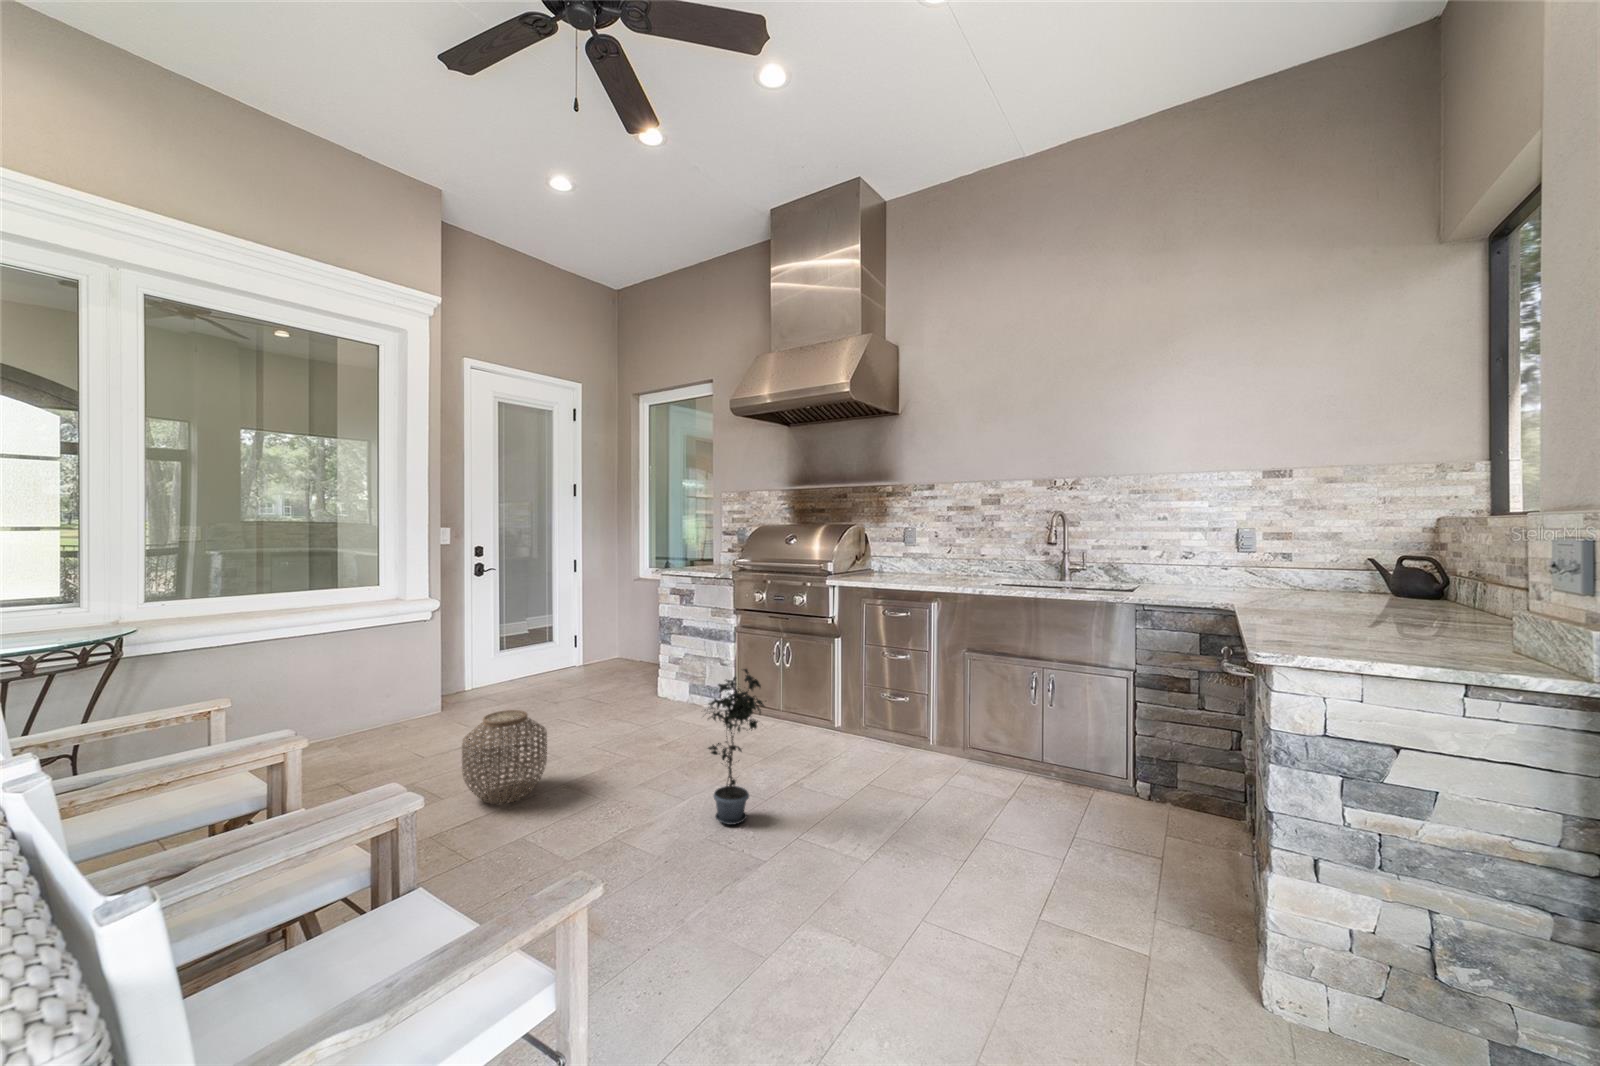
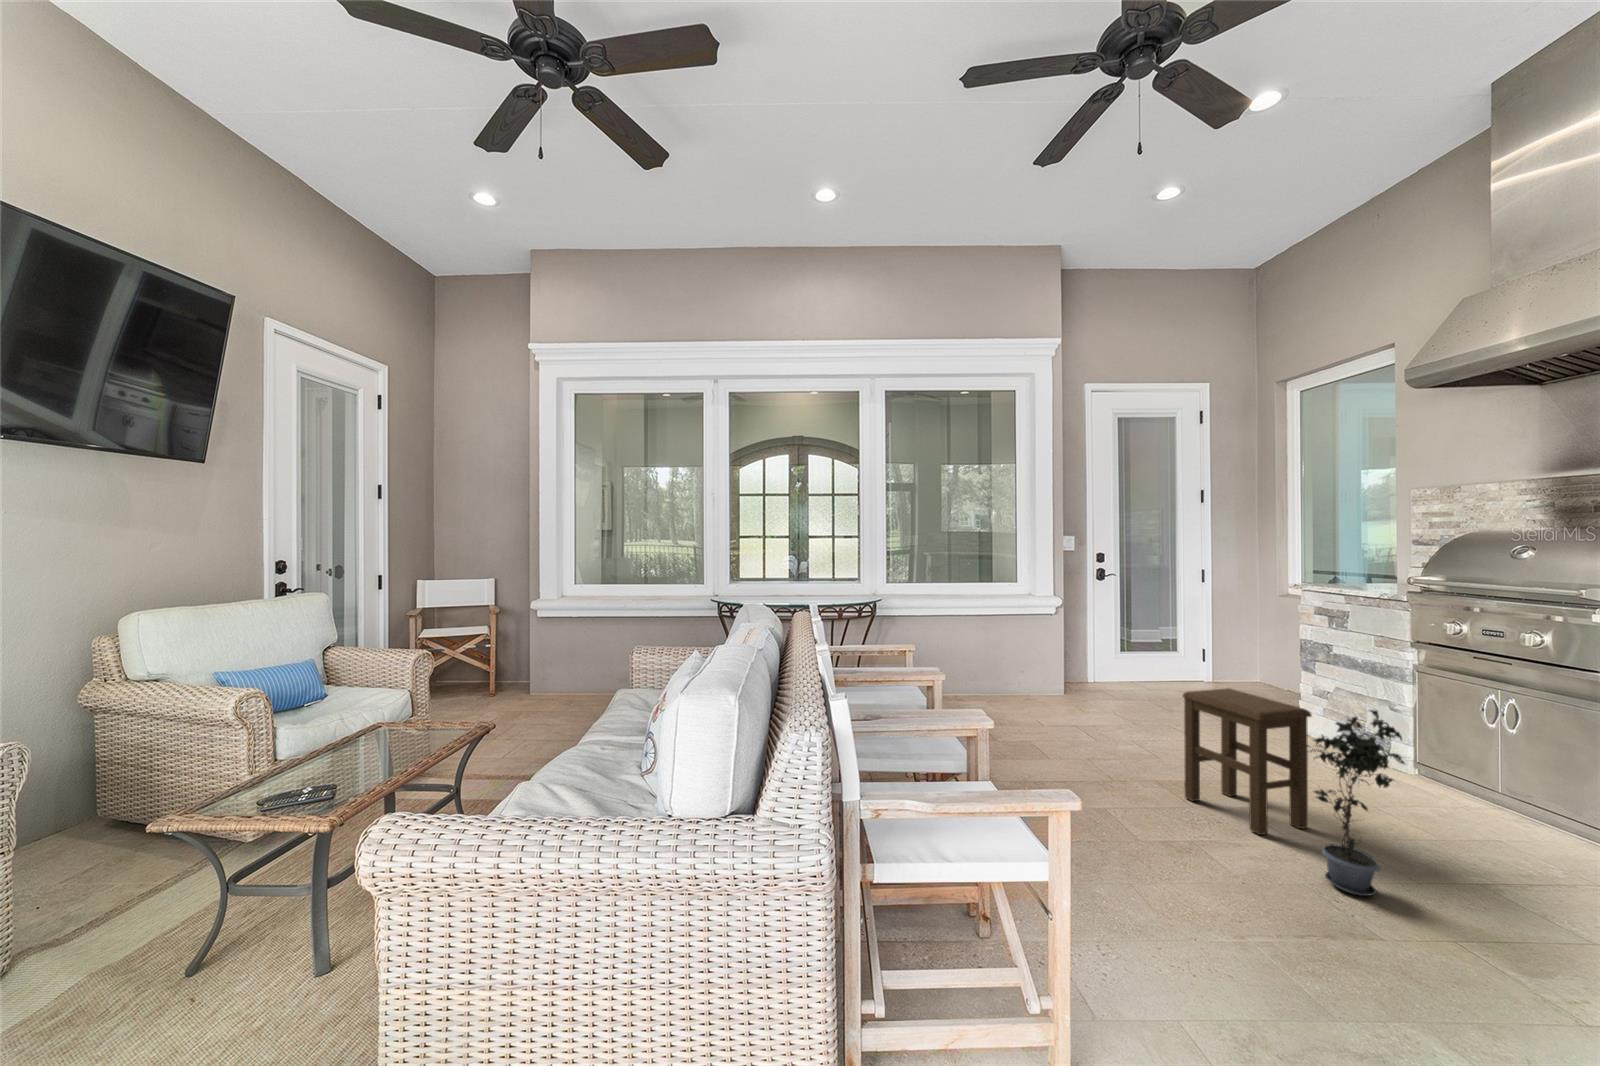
stool: none [593,672,694,802] -> present [1183,688,1312,835]
woven basket: present [462,710,547,804] -> none [1061,698,1137,781]

